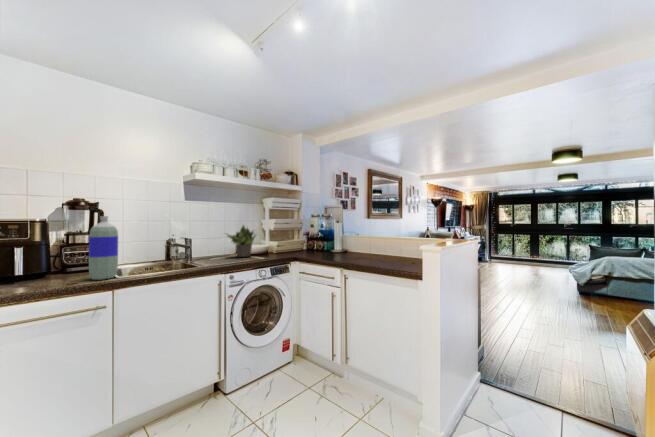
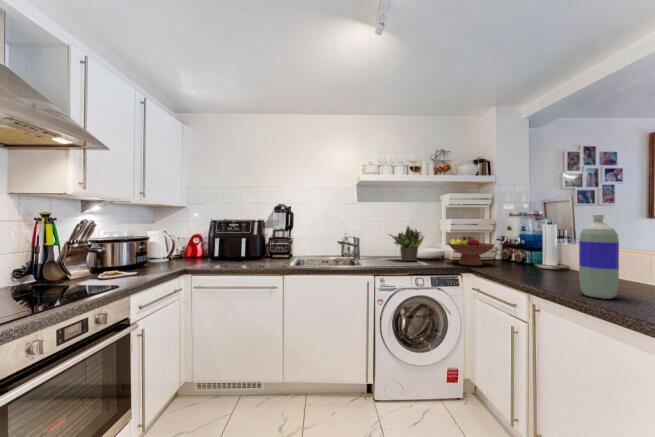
bottle: present [89,216,118,280] -> present [579,215,619,299]
fruit bowl: none [276,233,310,255] -> present [448,236,495,266]

